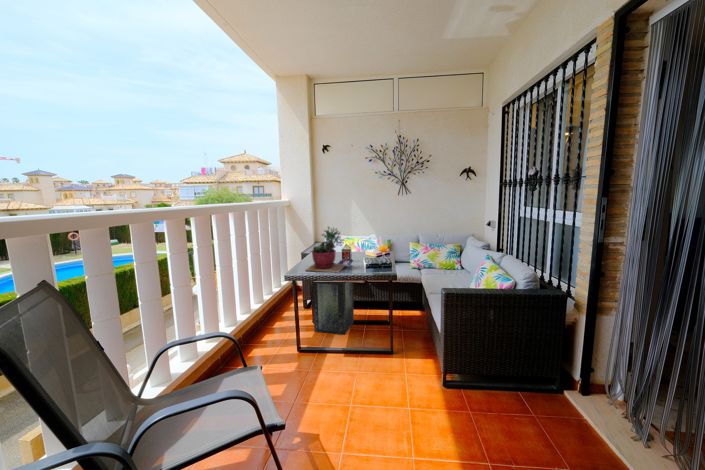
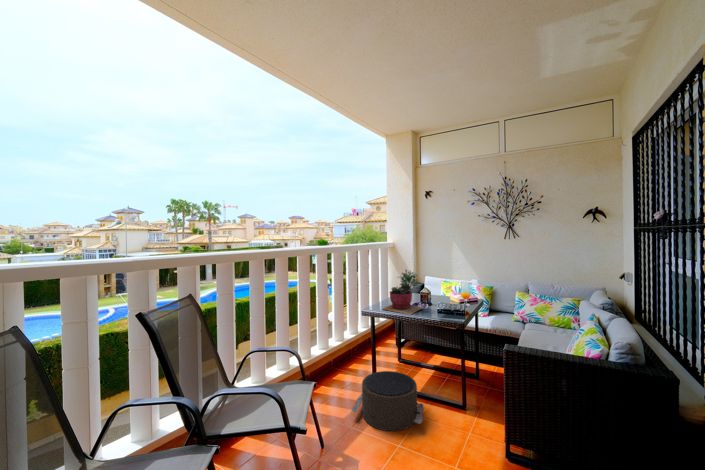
storage box: present [313,278,354,335] -> none [396,314,439,379]
pouf: none [289,332,363,392] -> present [352,371,424,431]

